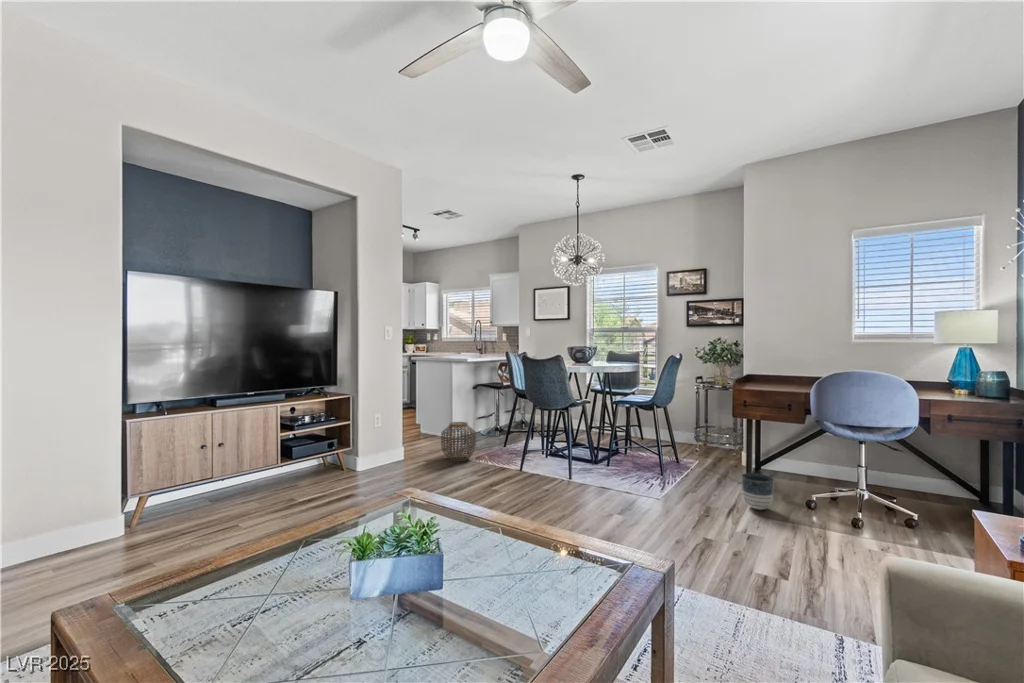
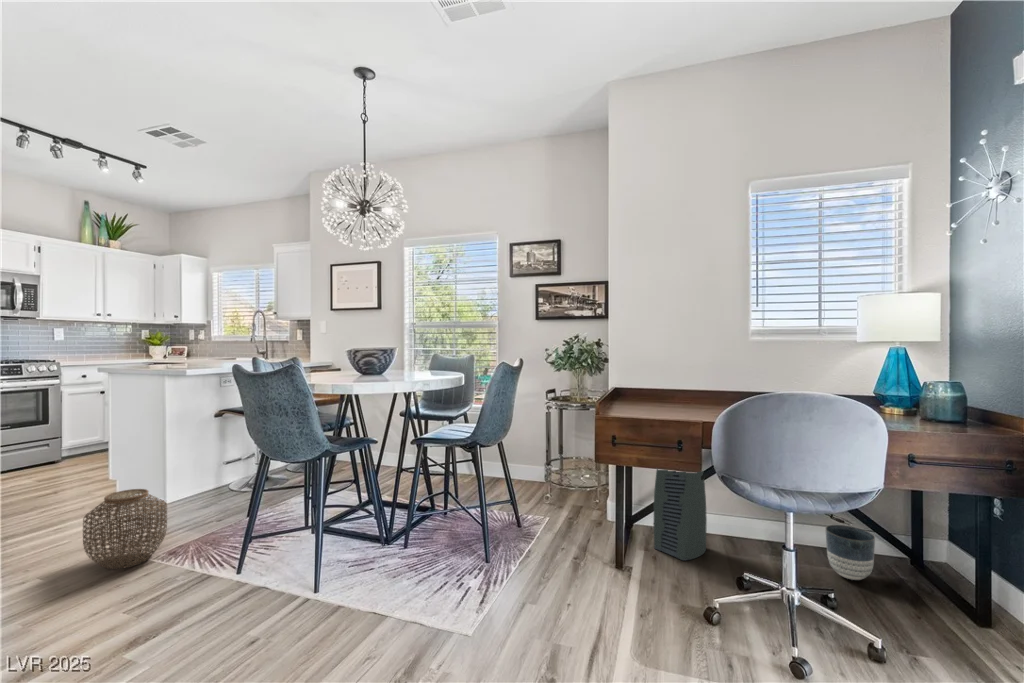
air purifier: none [775,408,816,487] -> present [654,469,707,560]
planter: present [742,473,774,510] -> present [826,525,875,580]

